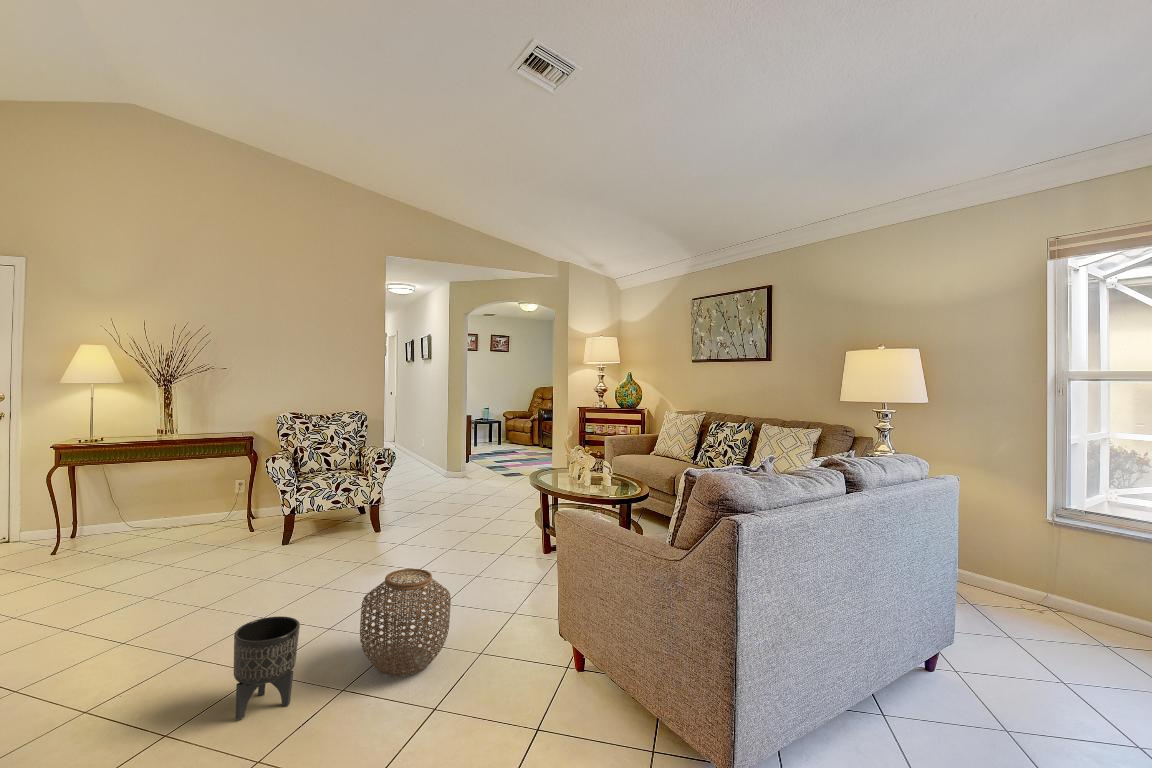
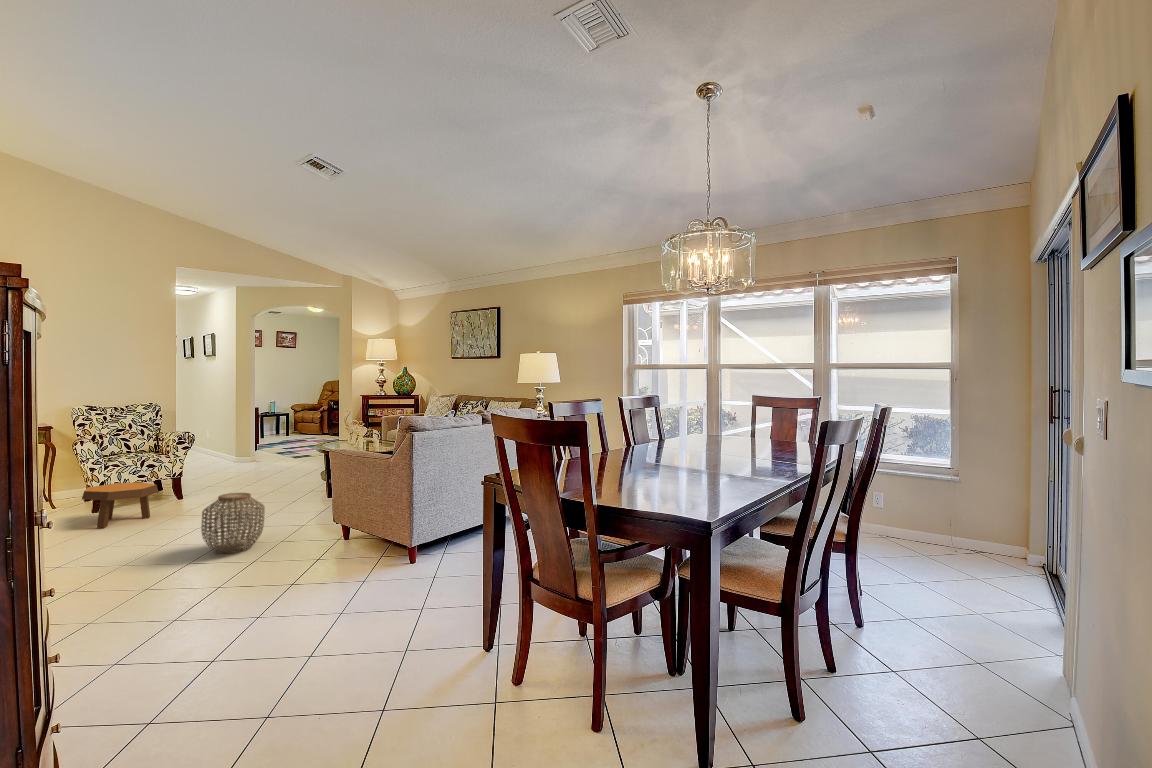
footstool: none [262,512,345,574] -> present [82,482,158,528]
planter: present [234,616,300,720] -> none [118,522,163,578]

